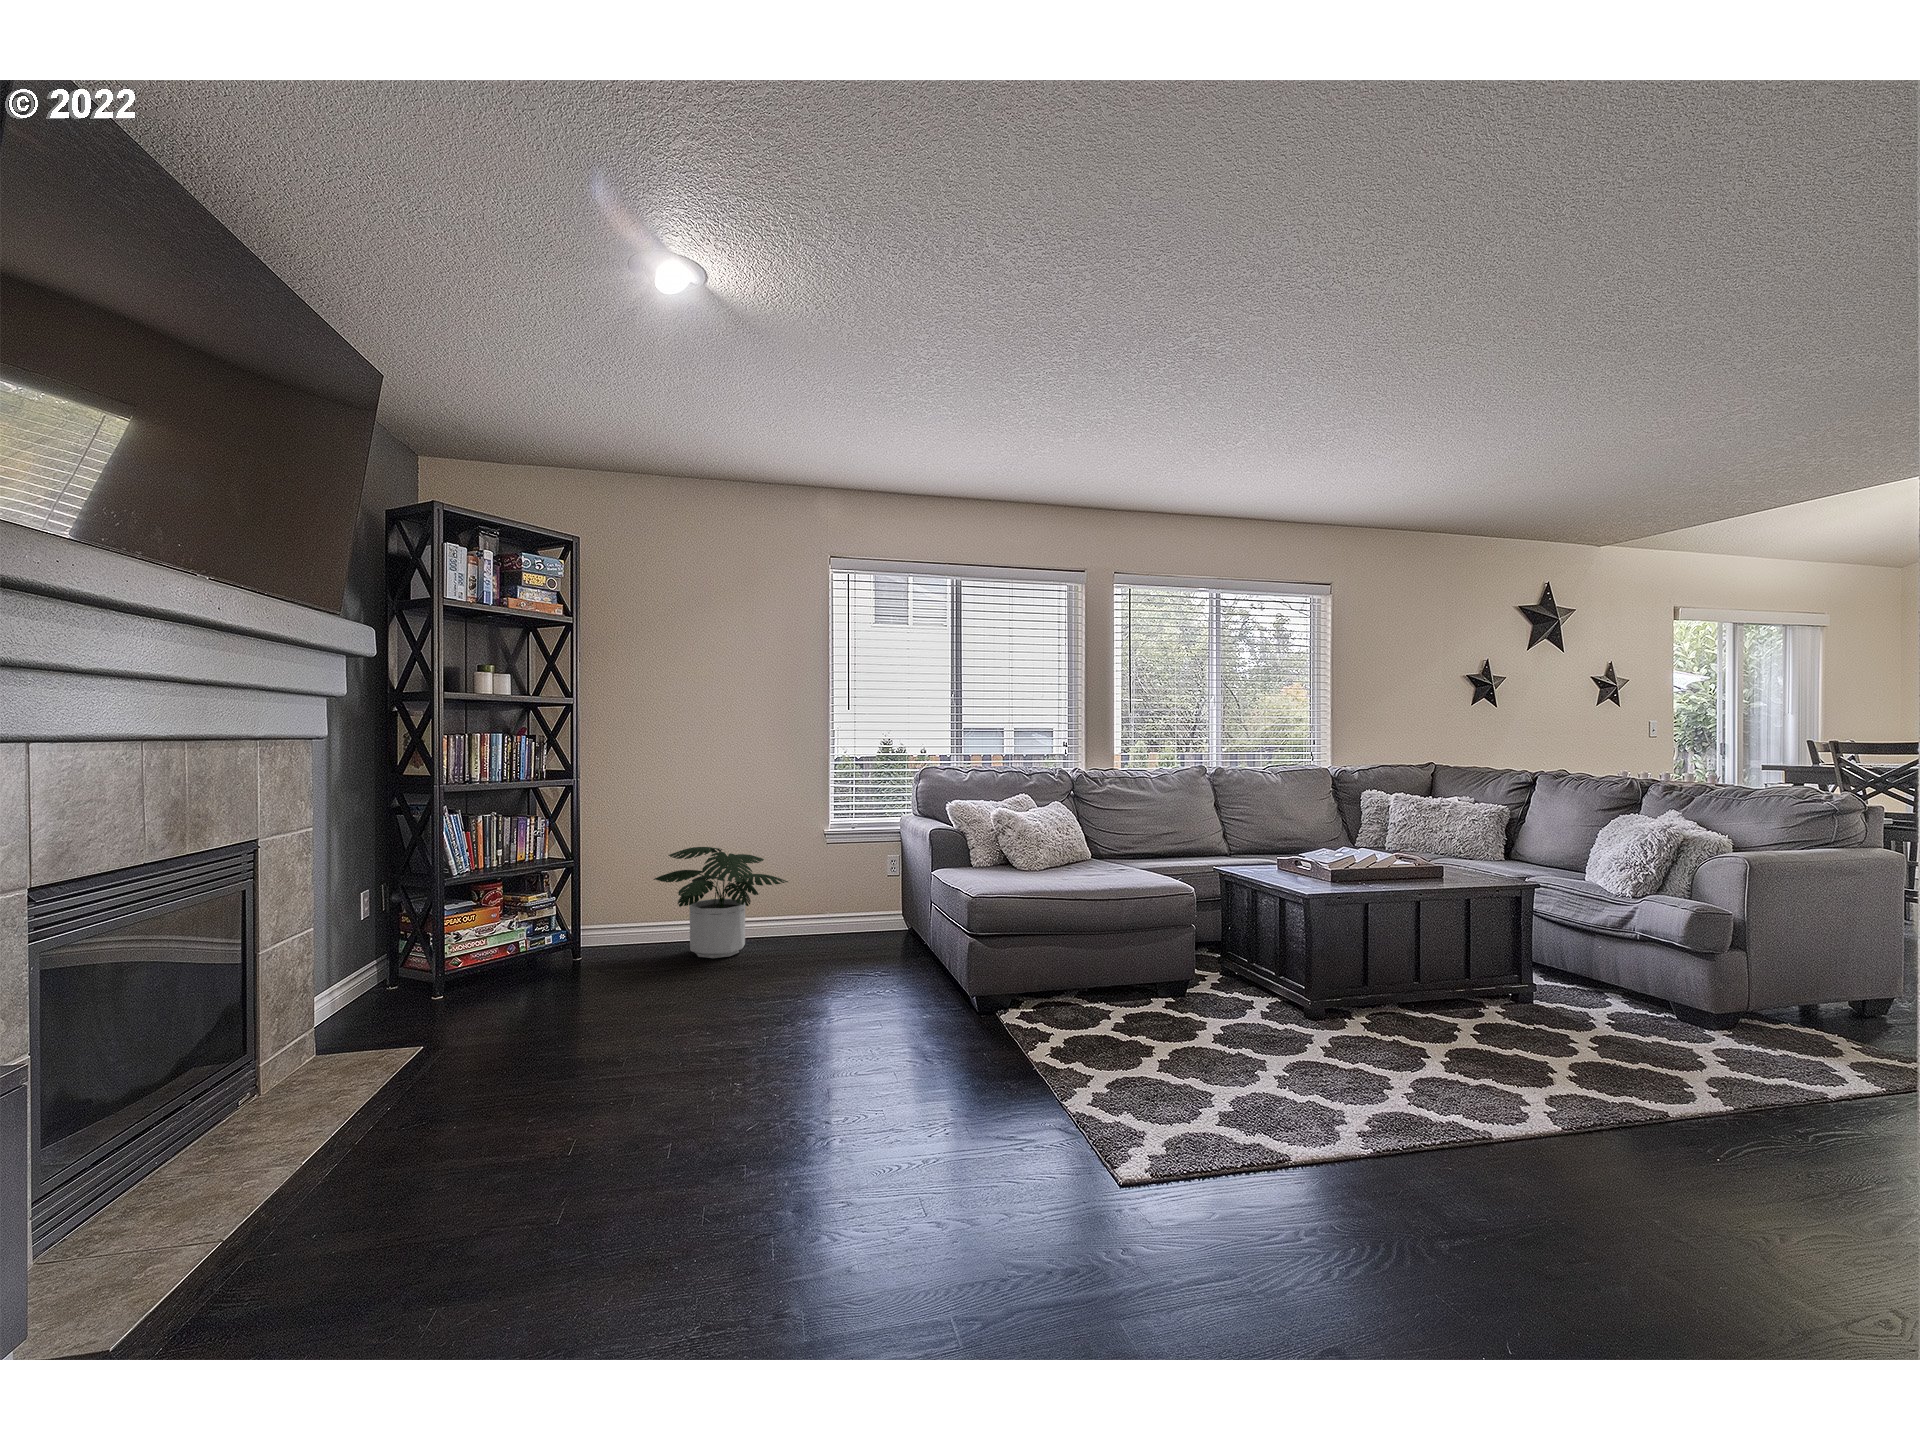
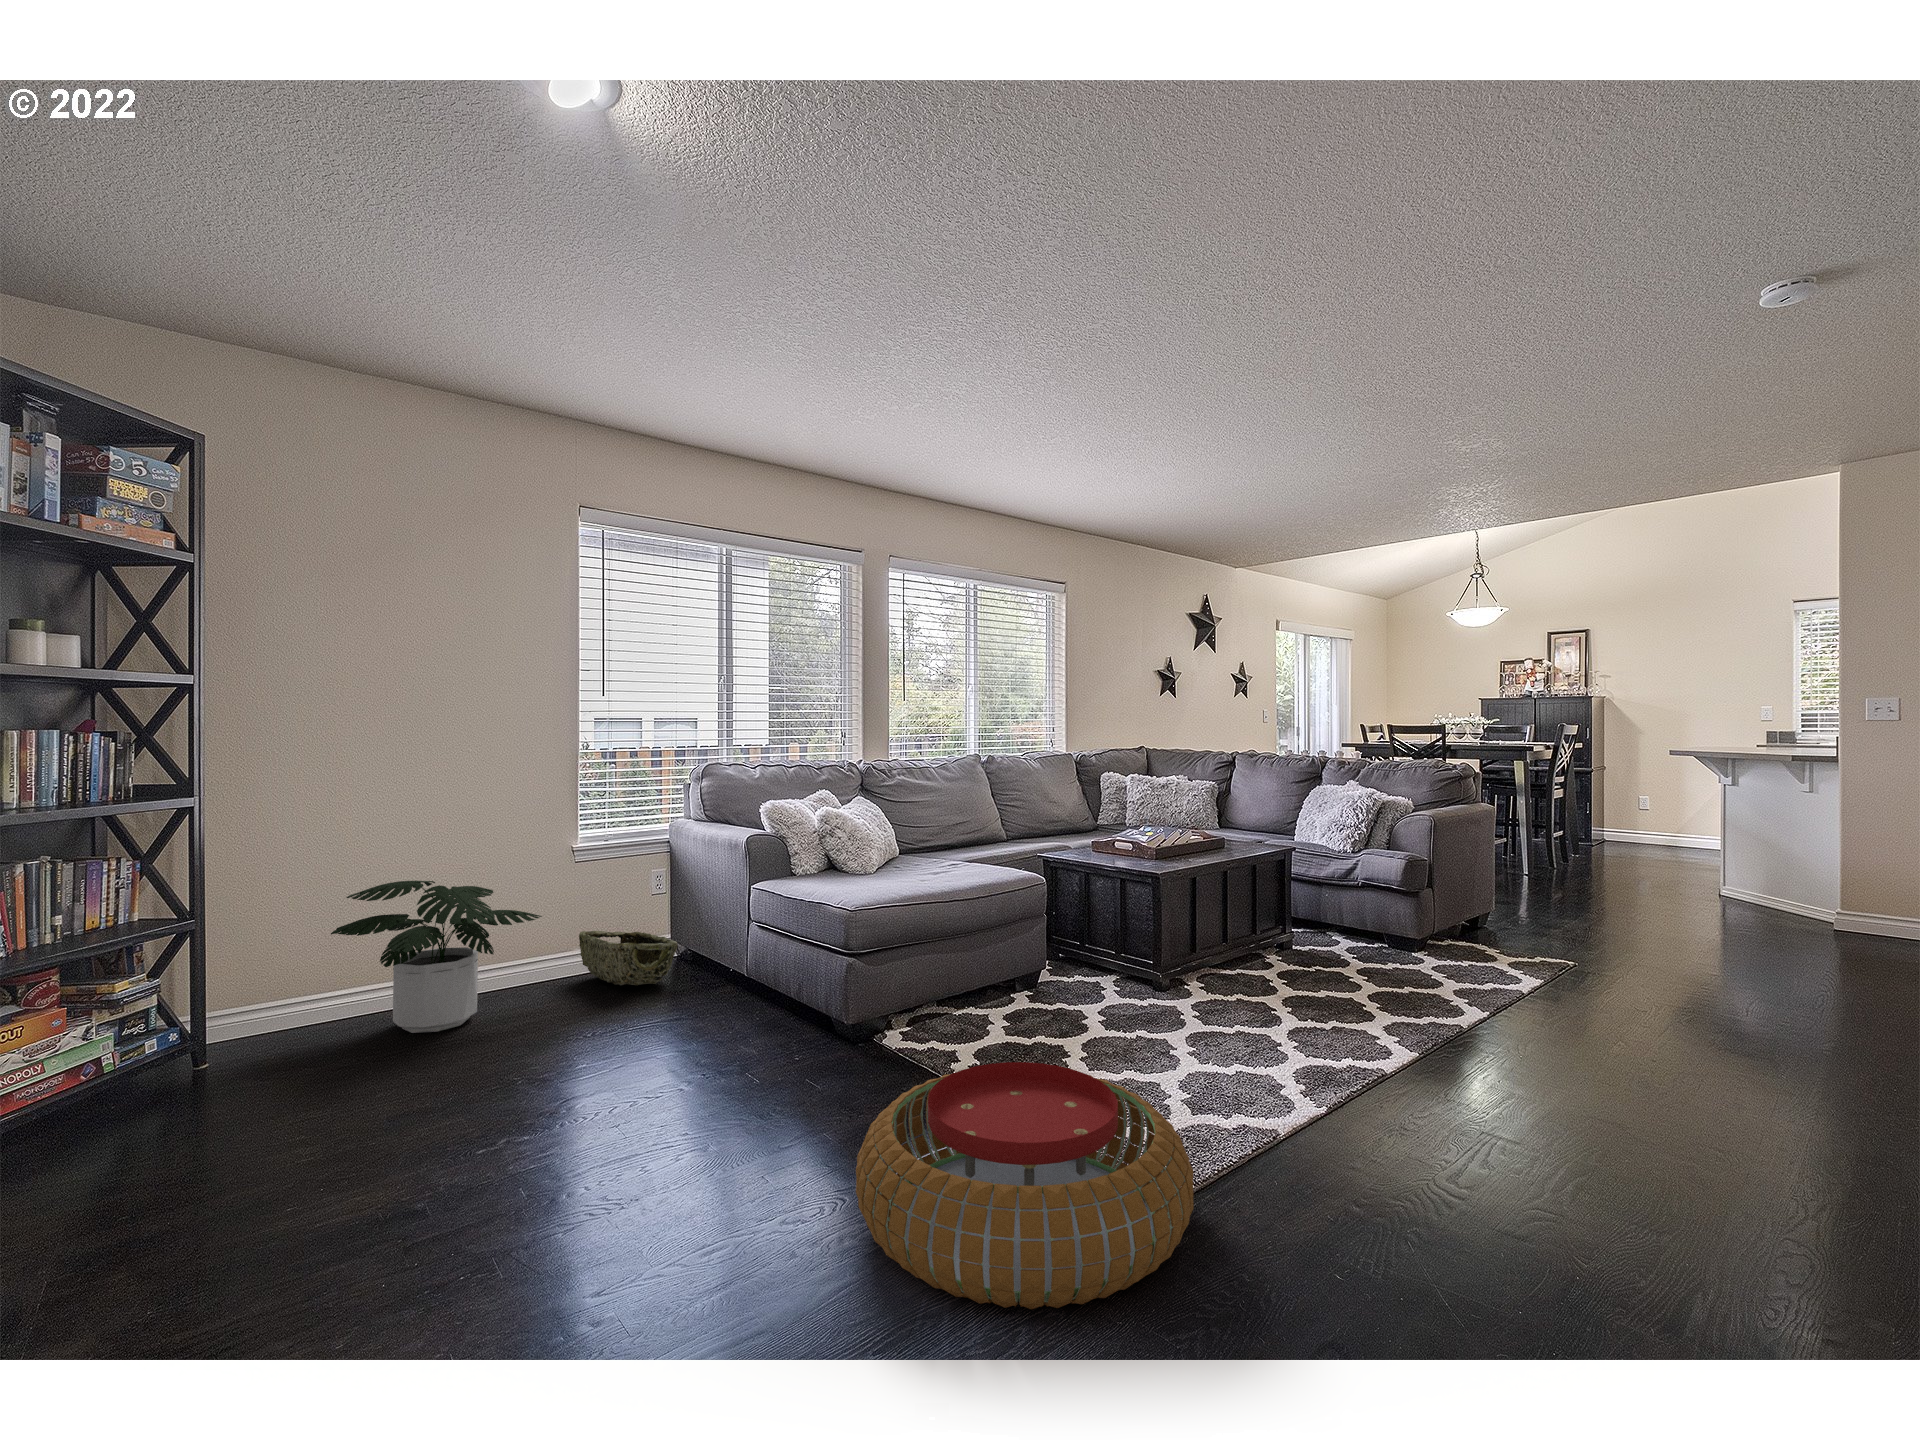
woven basket: none [830,899,895,947] -> present [579,931,678,986]
pouf: none [821,1030,1102,1221] -> present [856,1062,1194,1309]

